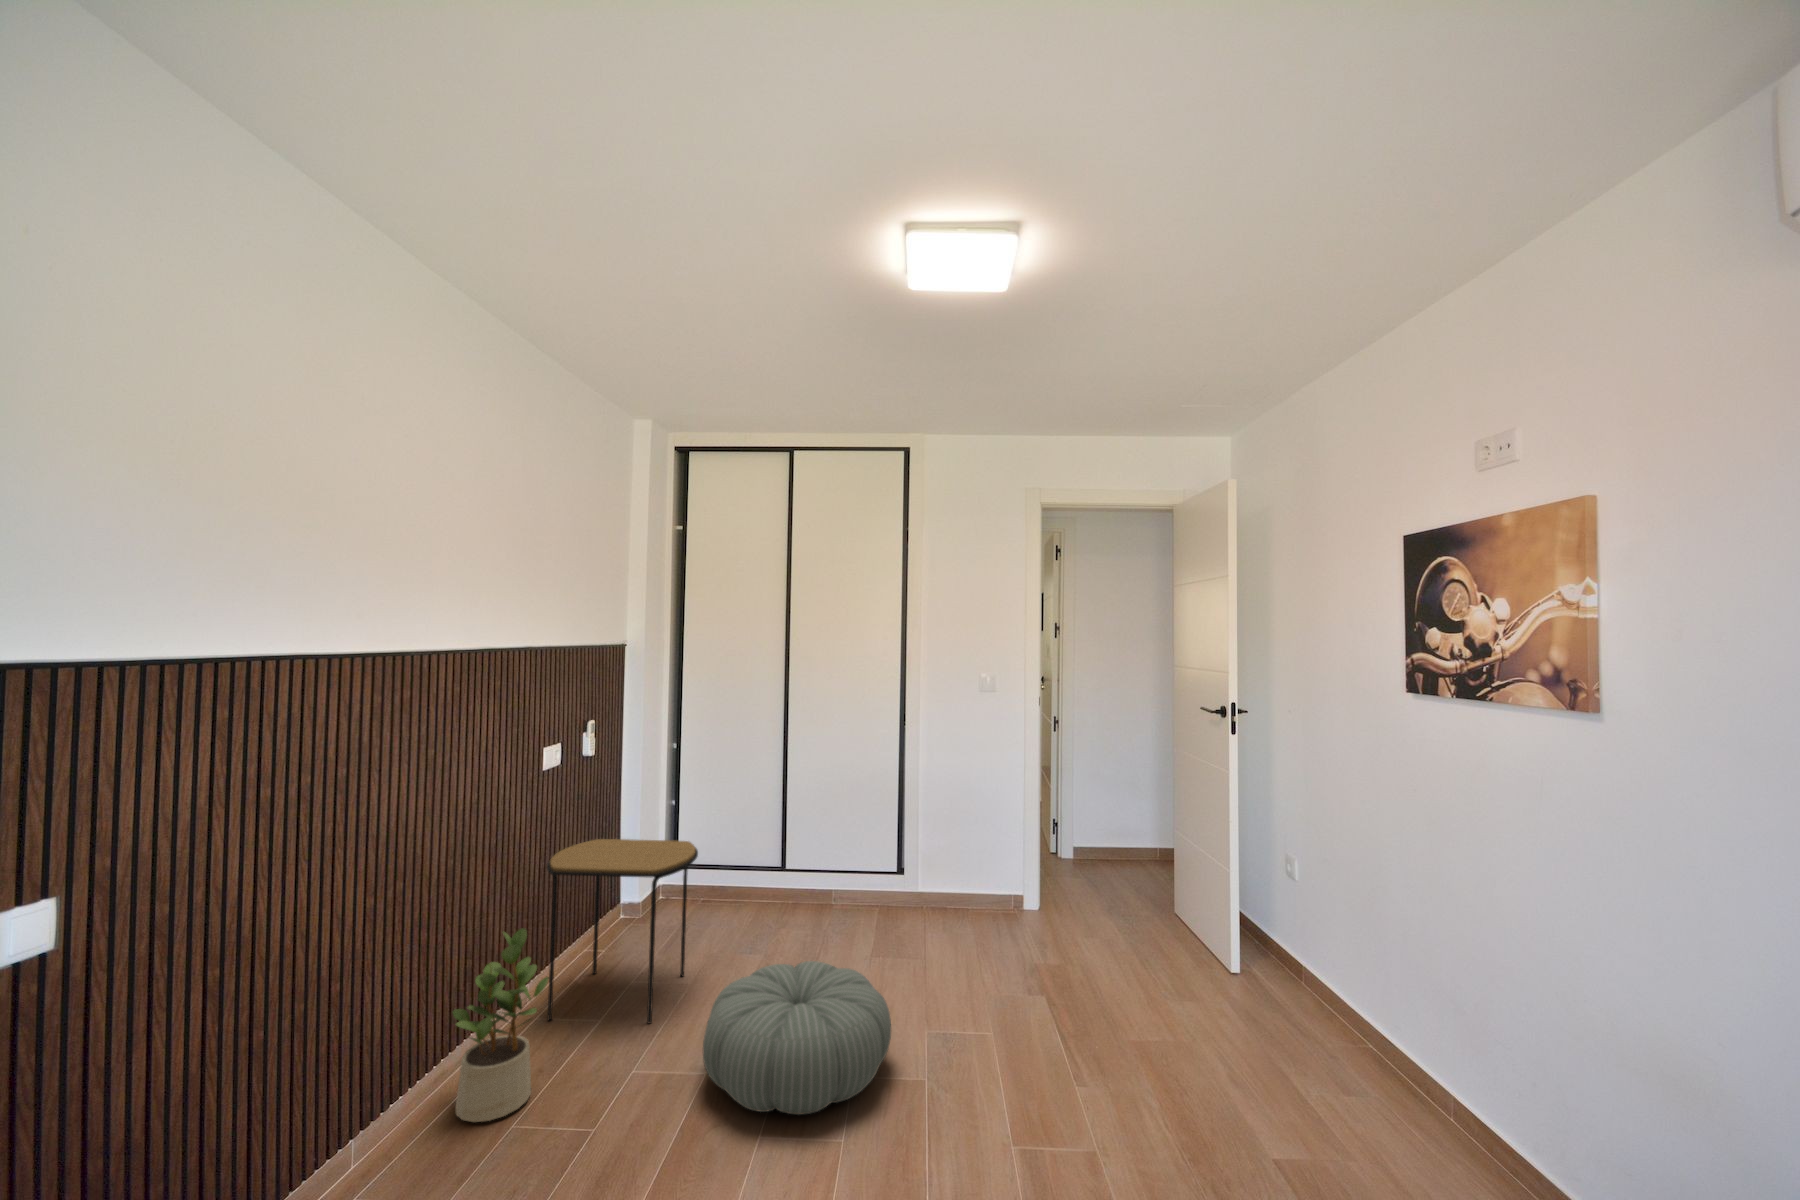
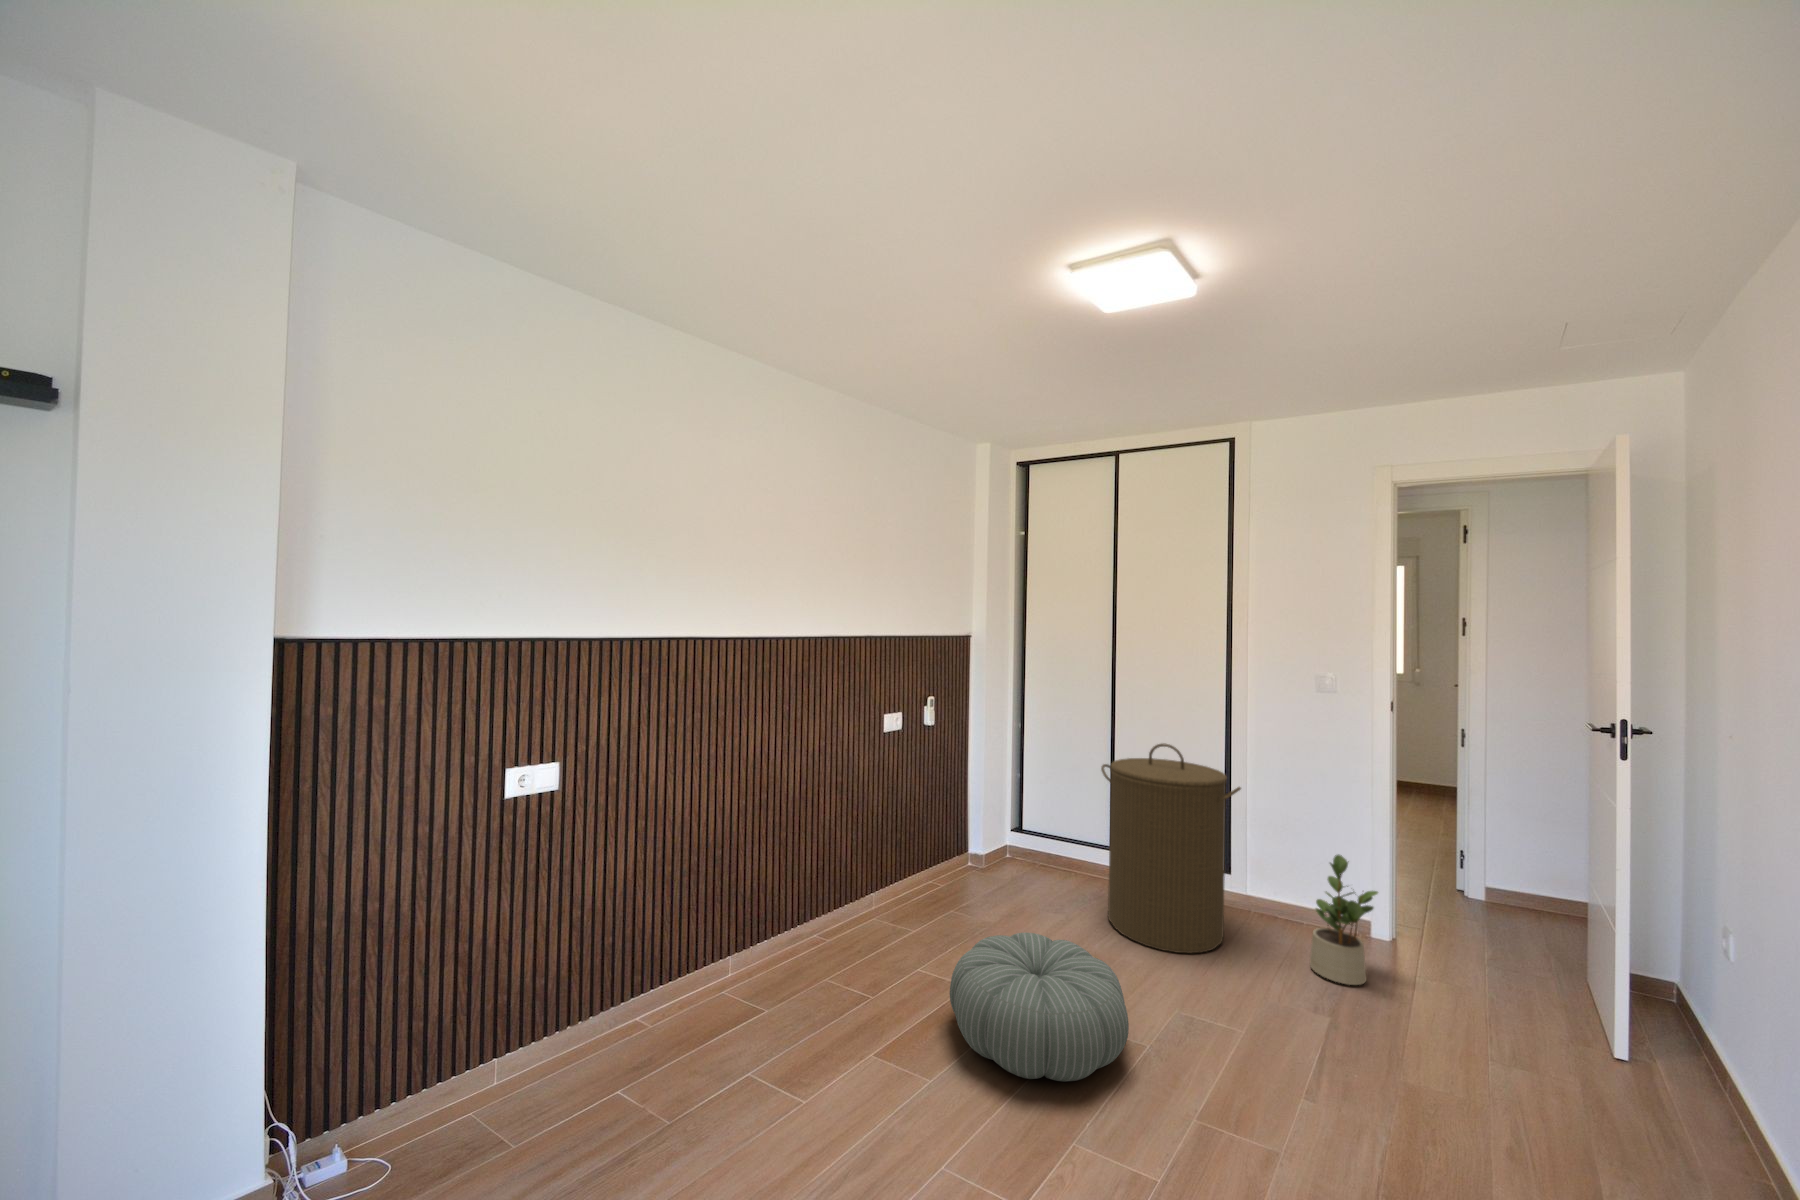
laundry hamper: none [788,745,919,949] -> present [1101,743,1241,953]
side table: present [547,839,698,1023] -> none [880,792,997,951]
potted plant: present [453,928,549,1122] -> present [1310,854,1378,985]

